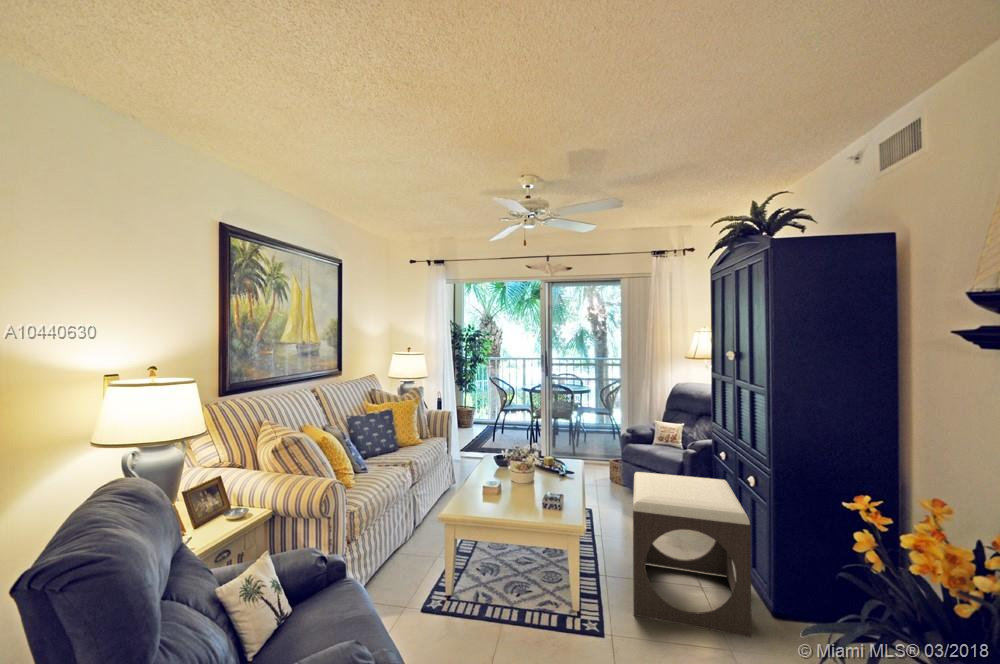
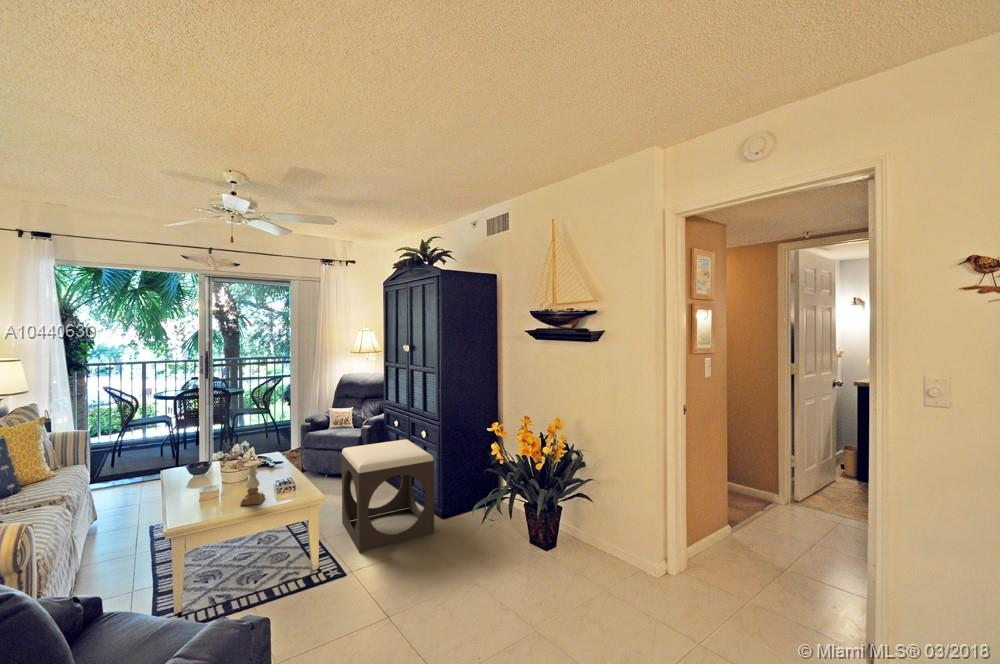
candle holder: none [508,464,533,513] -> present [241,461,265,506]

